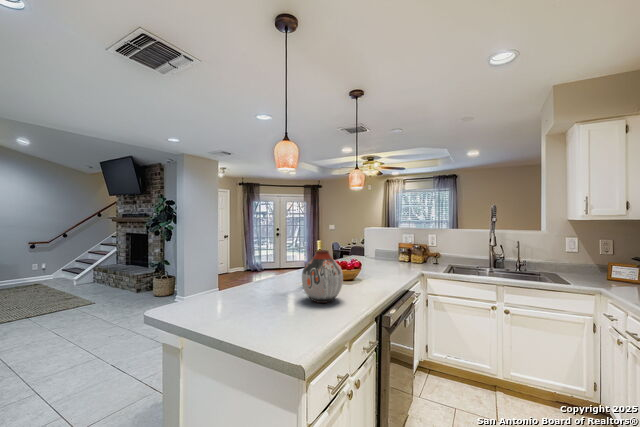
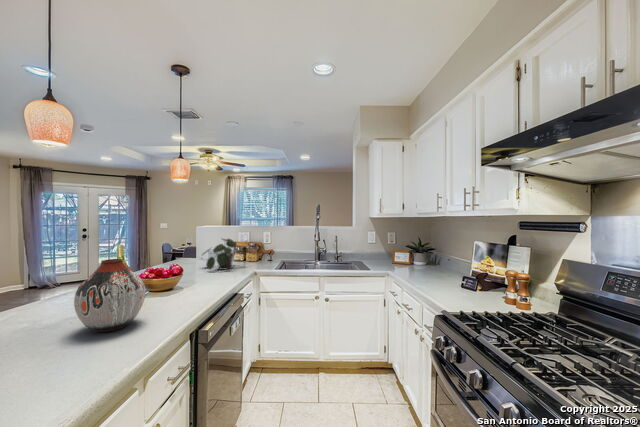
potted plant: none [372,239,410,268] -> present [203,239,243,269]

